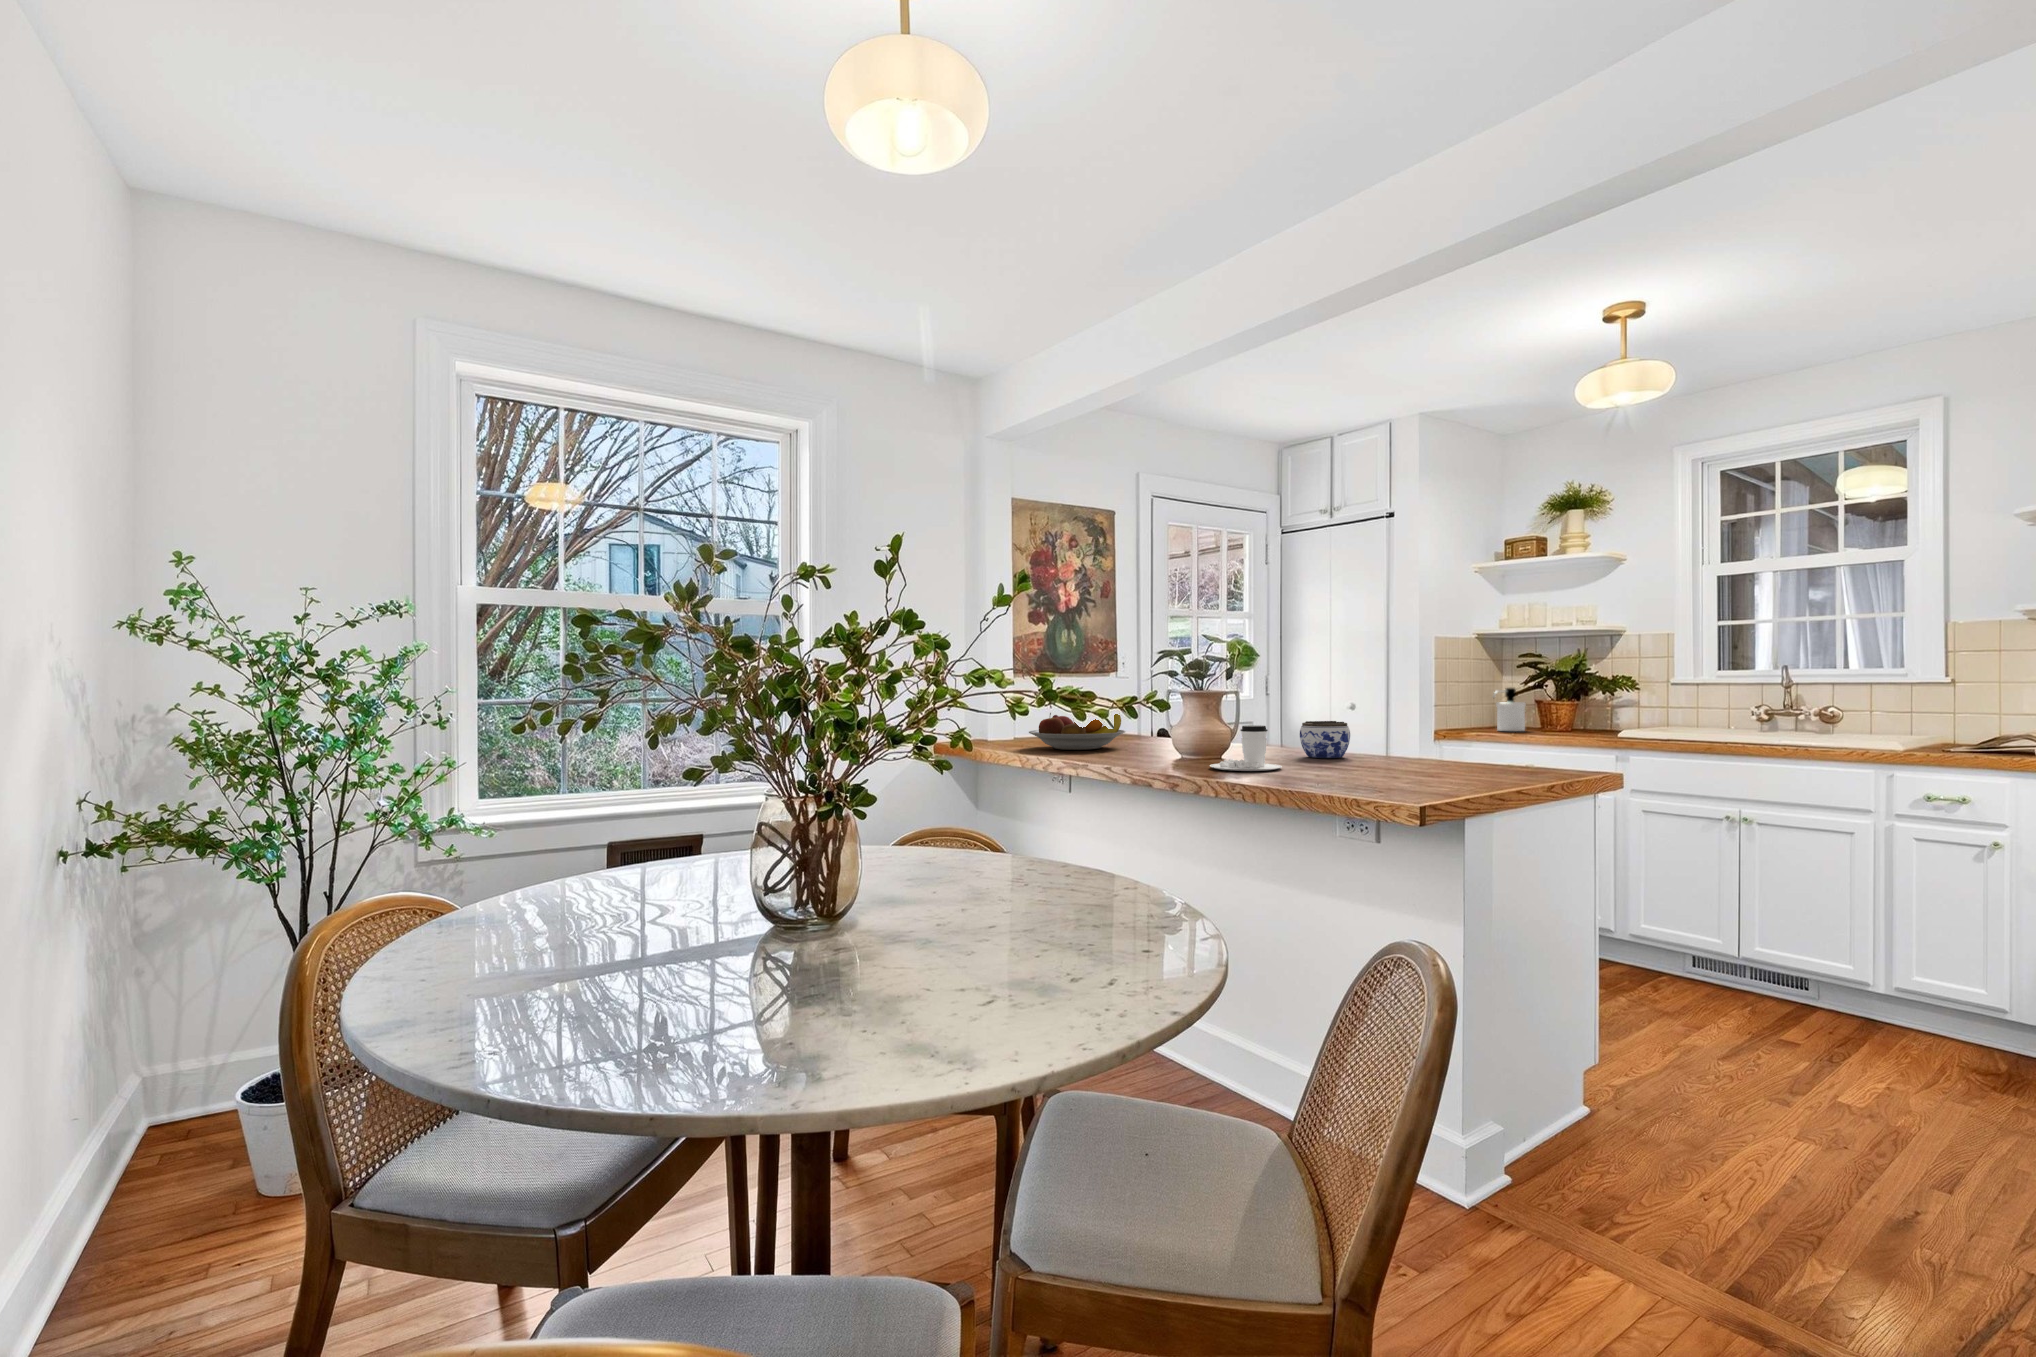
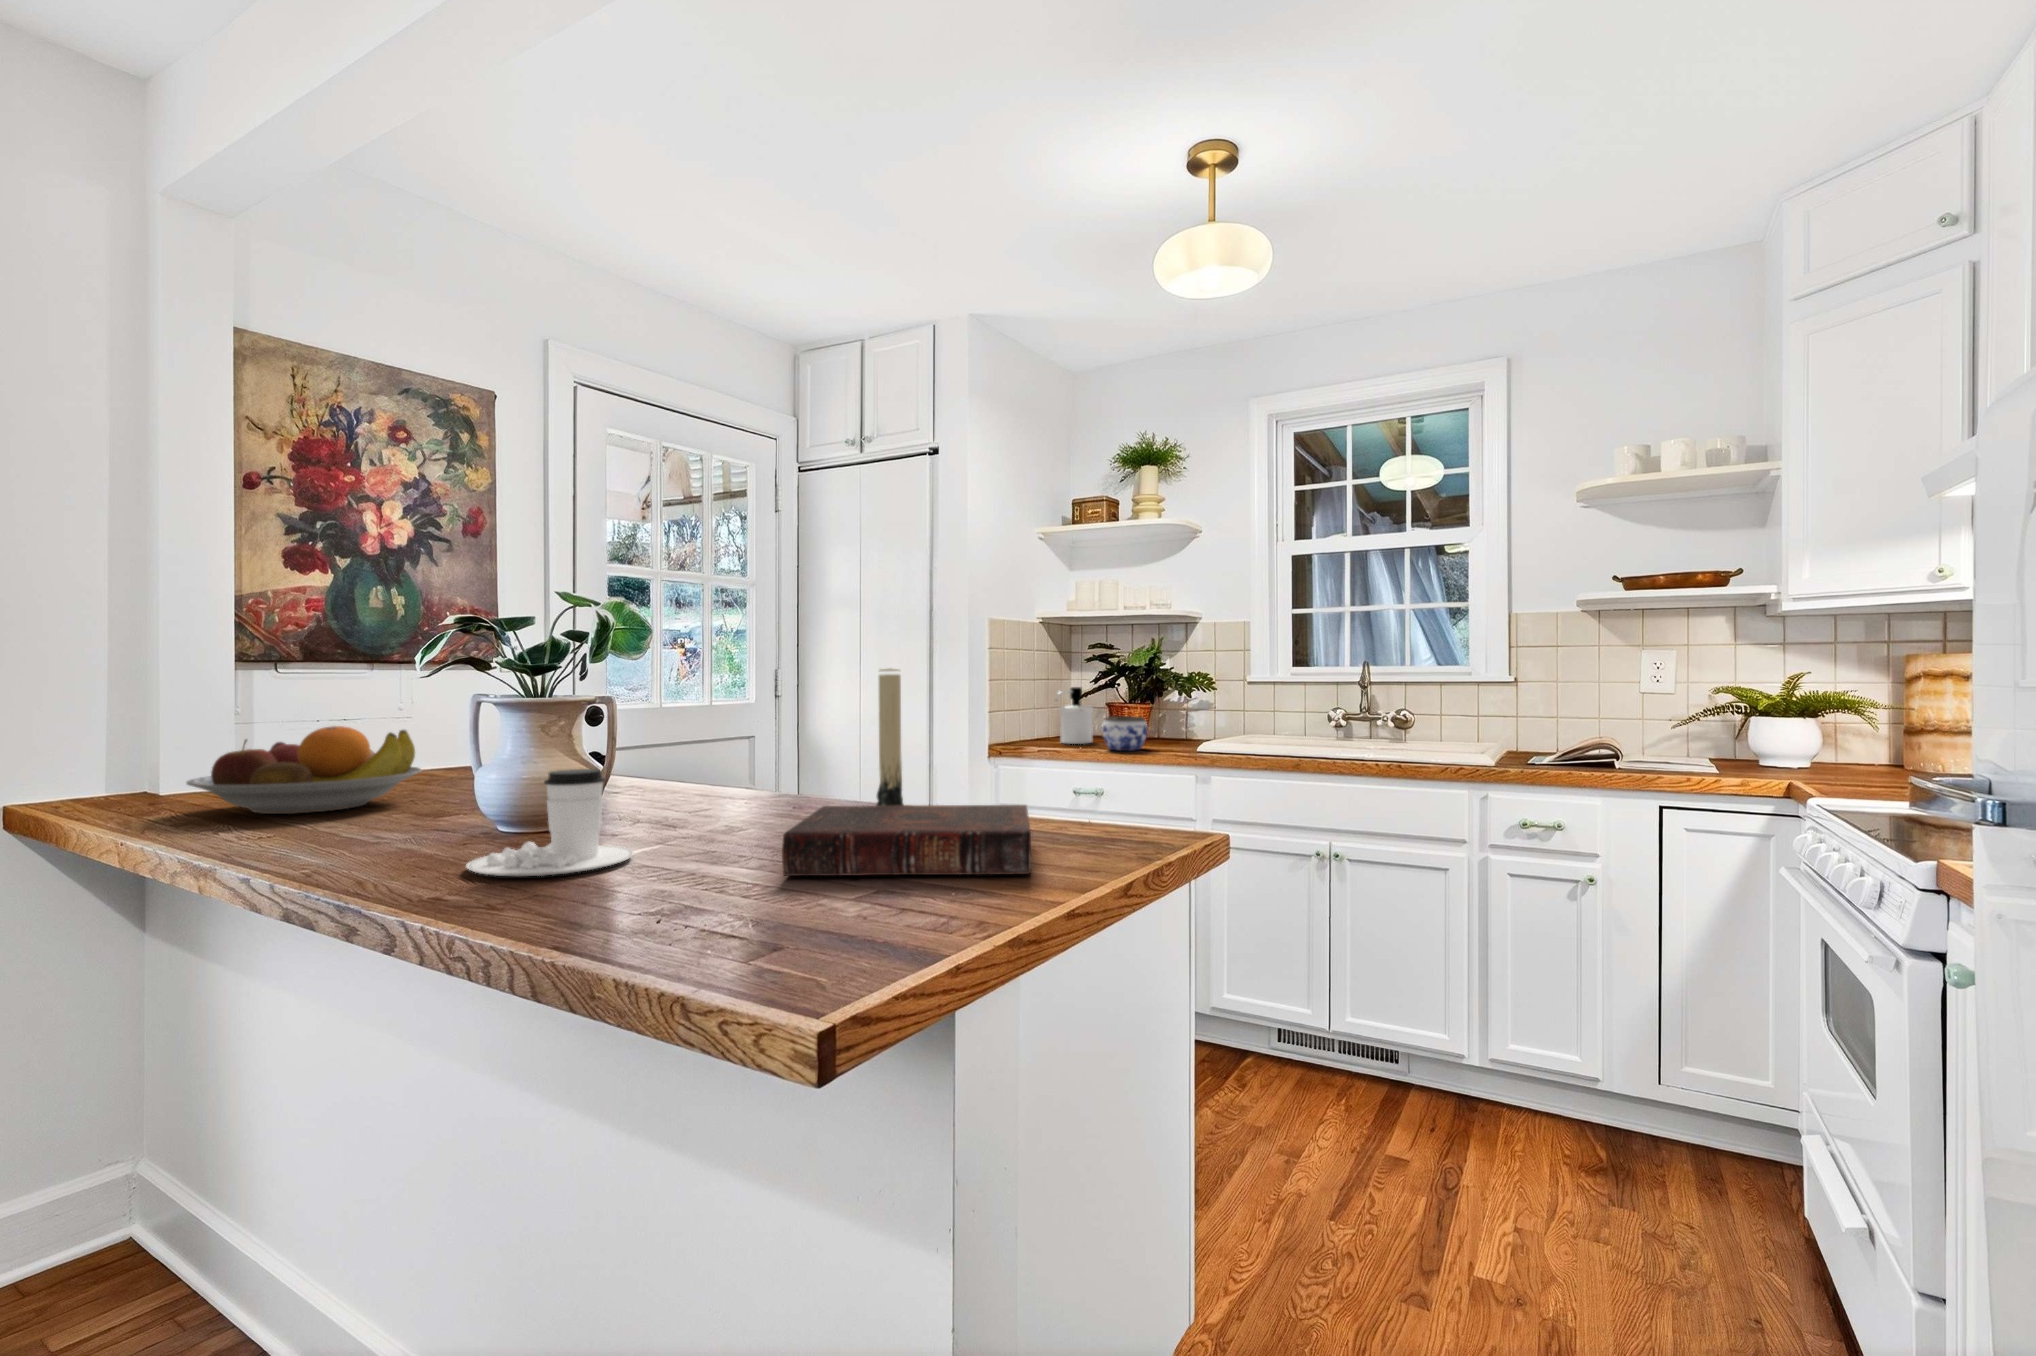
candle: none [1389,676,1414,761] -> present [876,668,904,806]
jar: present [1300,721,1350,758] -> present [1102,716,1148,751]
book: none [1367,748,1499,778] -> present [782,805,1031,876]

